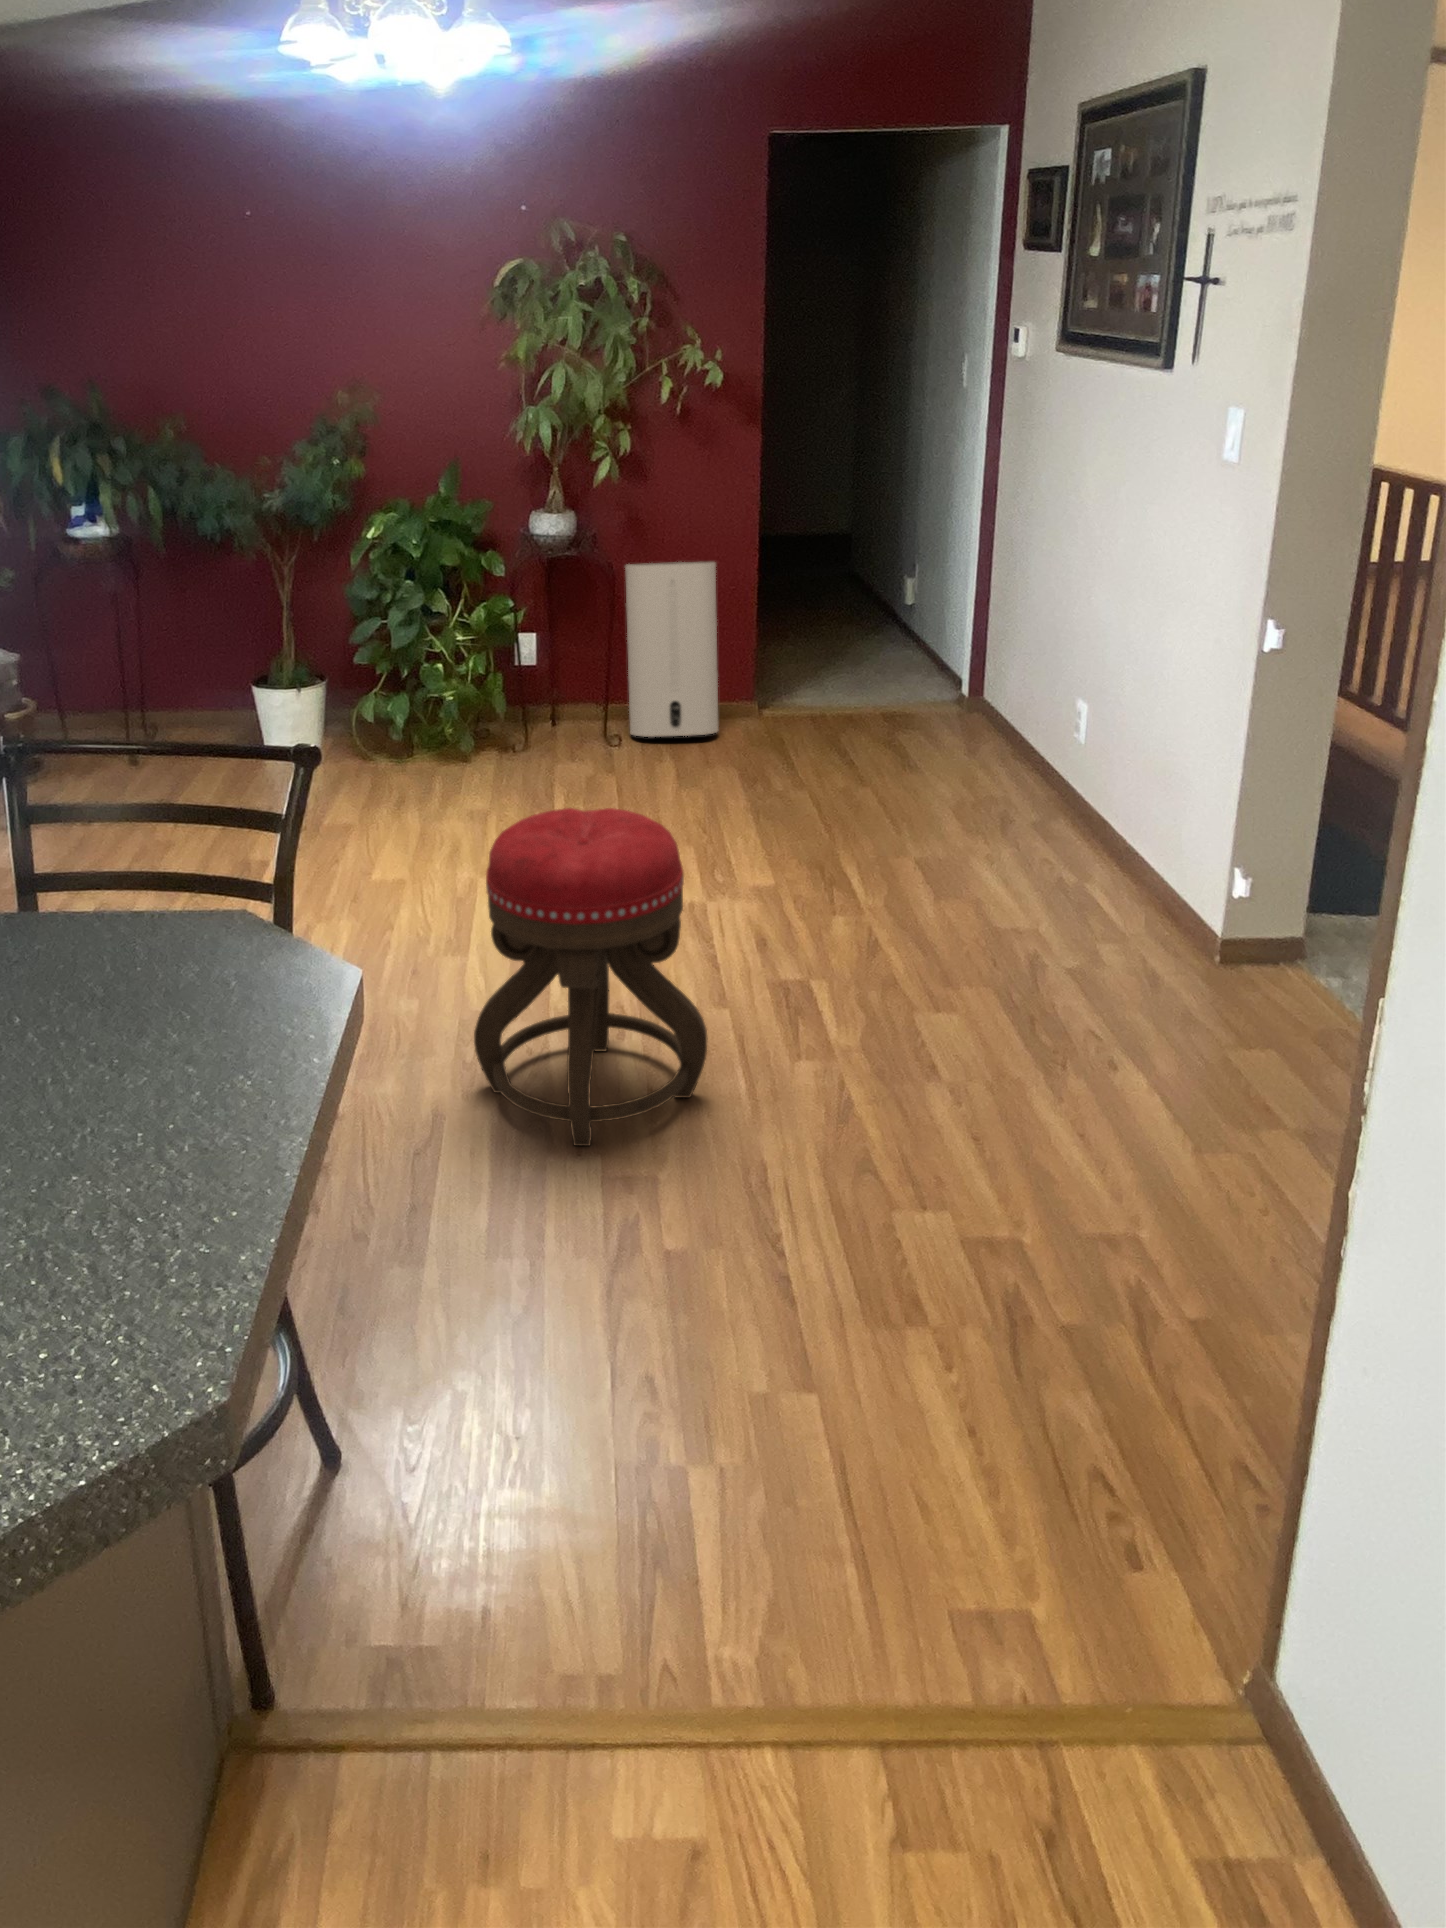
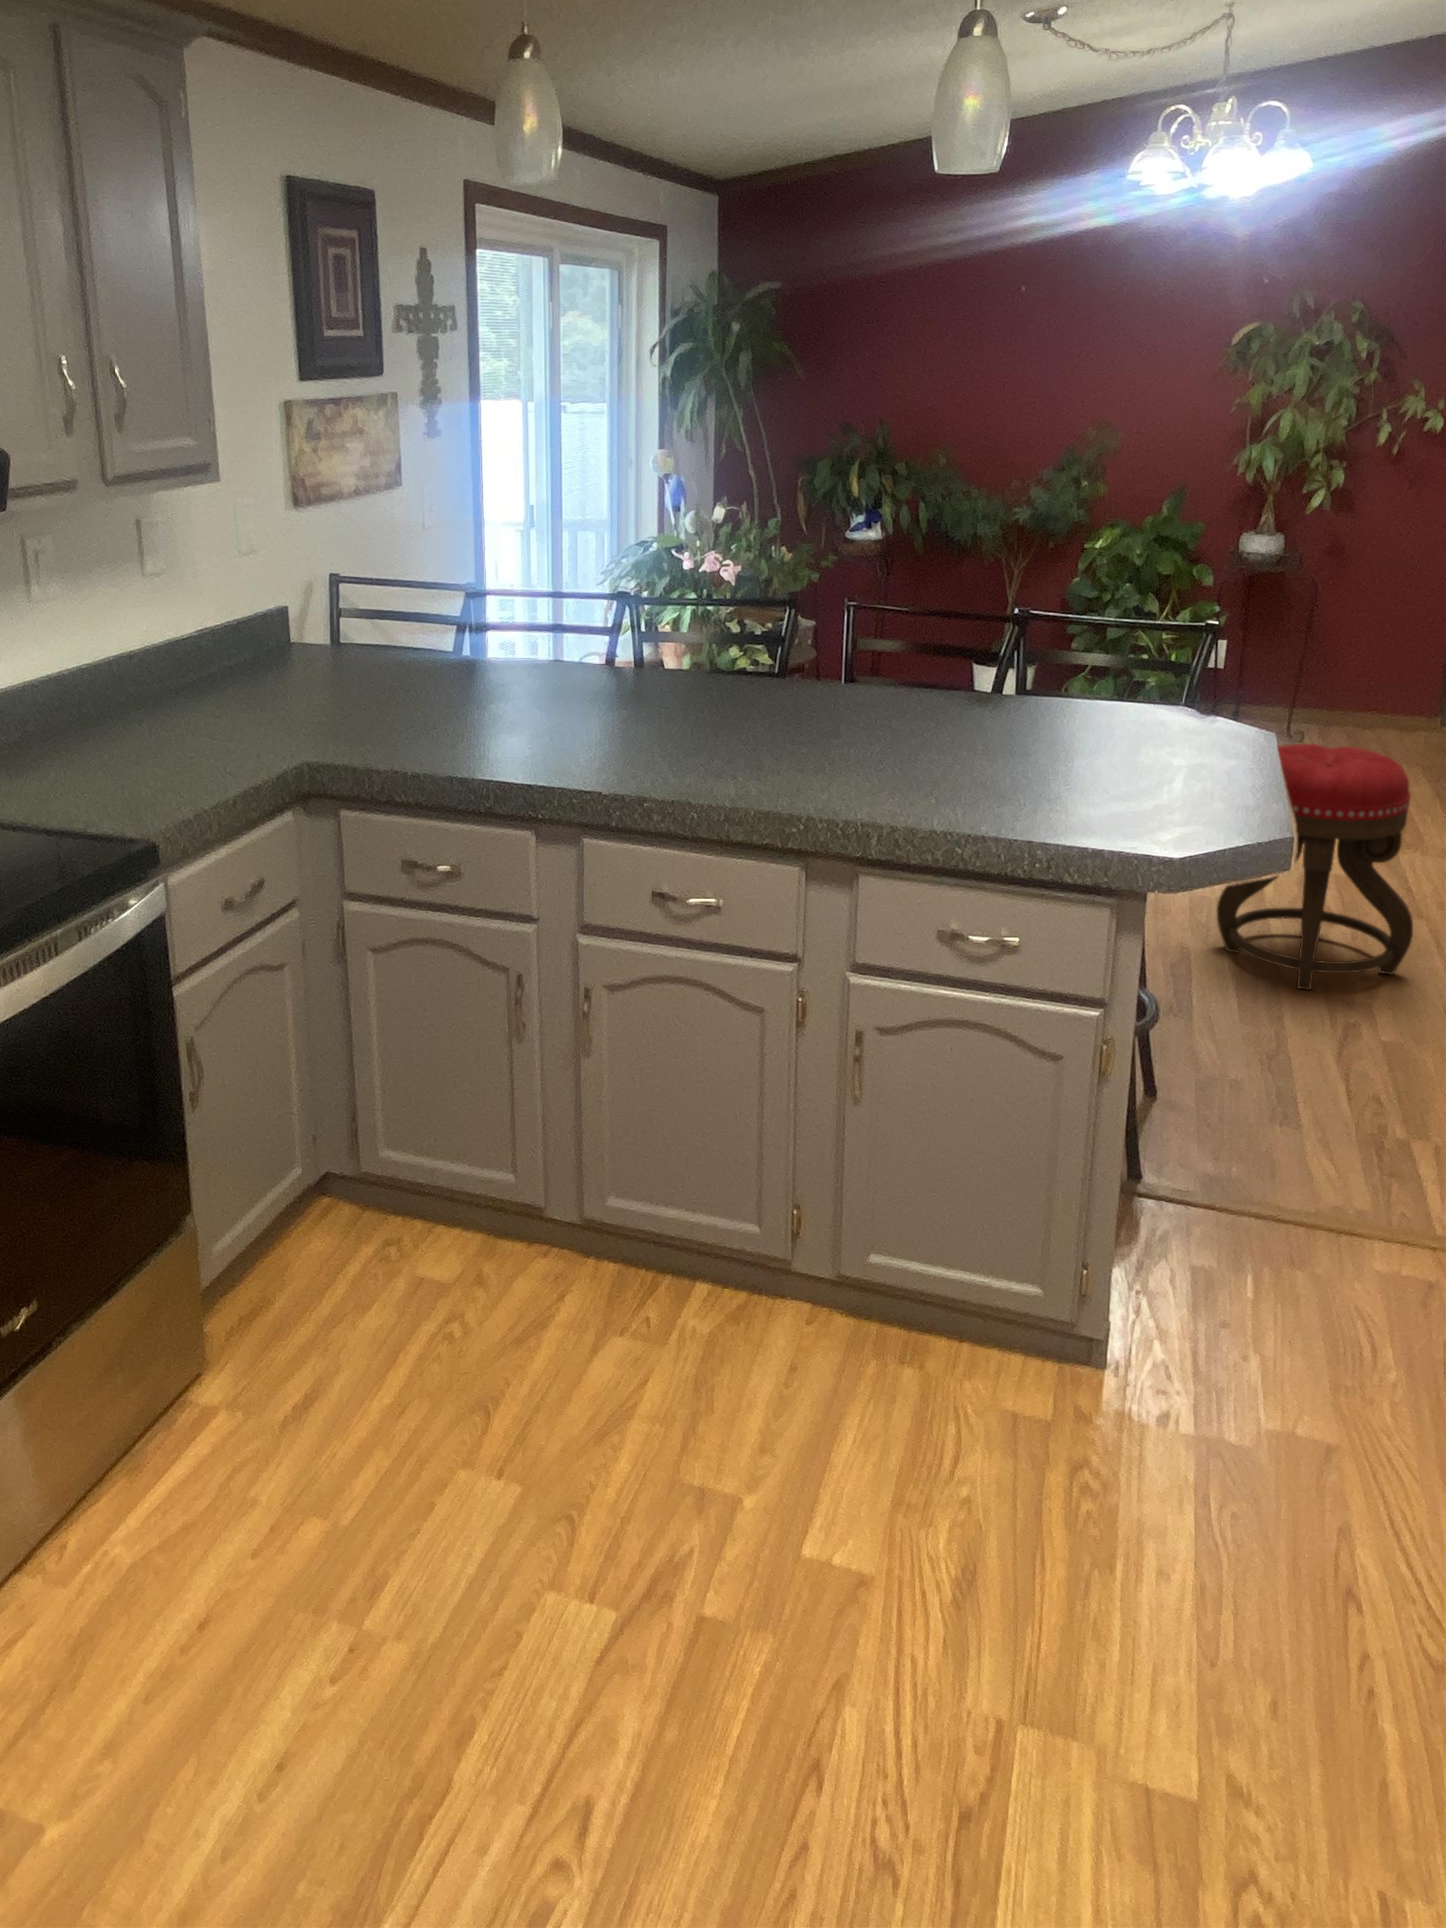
air purifier: present [625,562,718,737] -> none [1313,585,1416,741]

